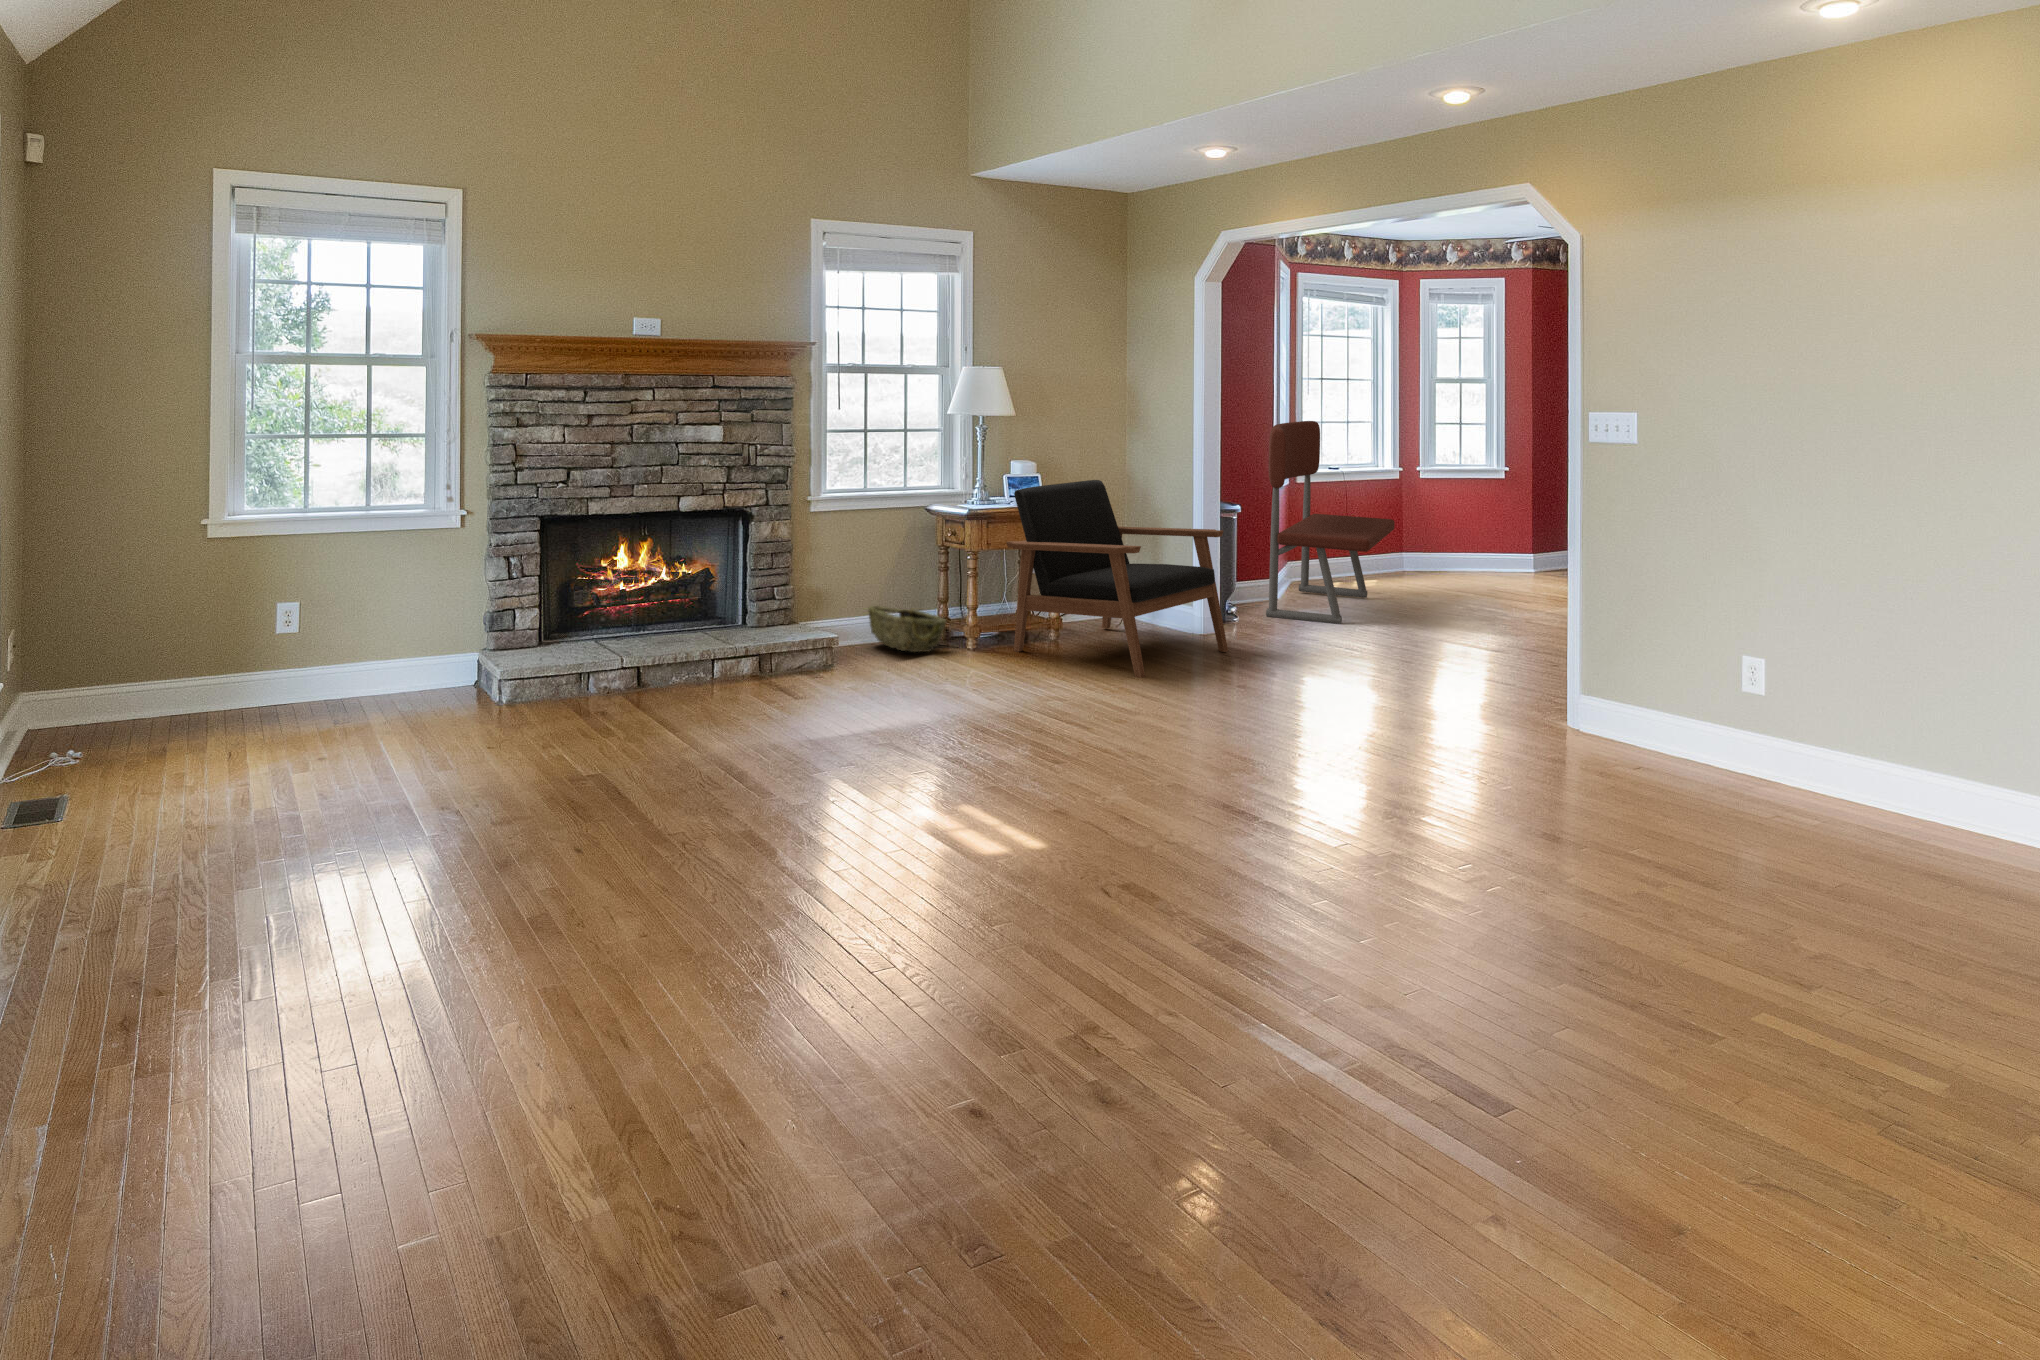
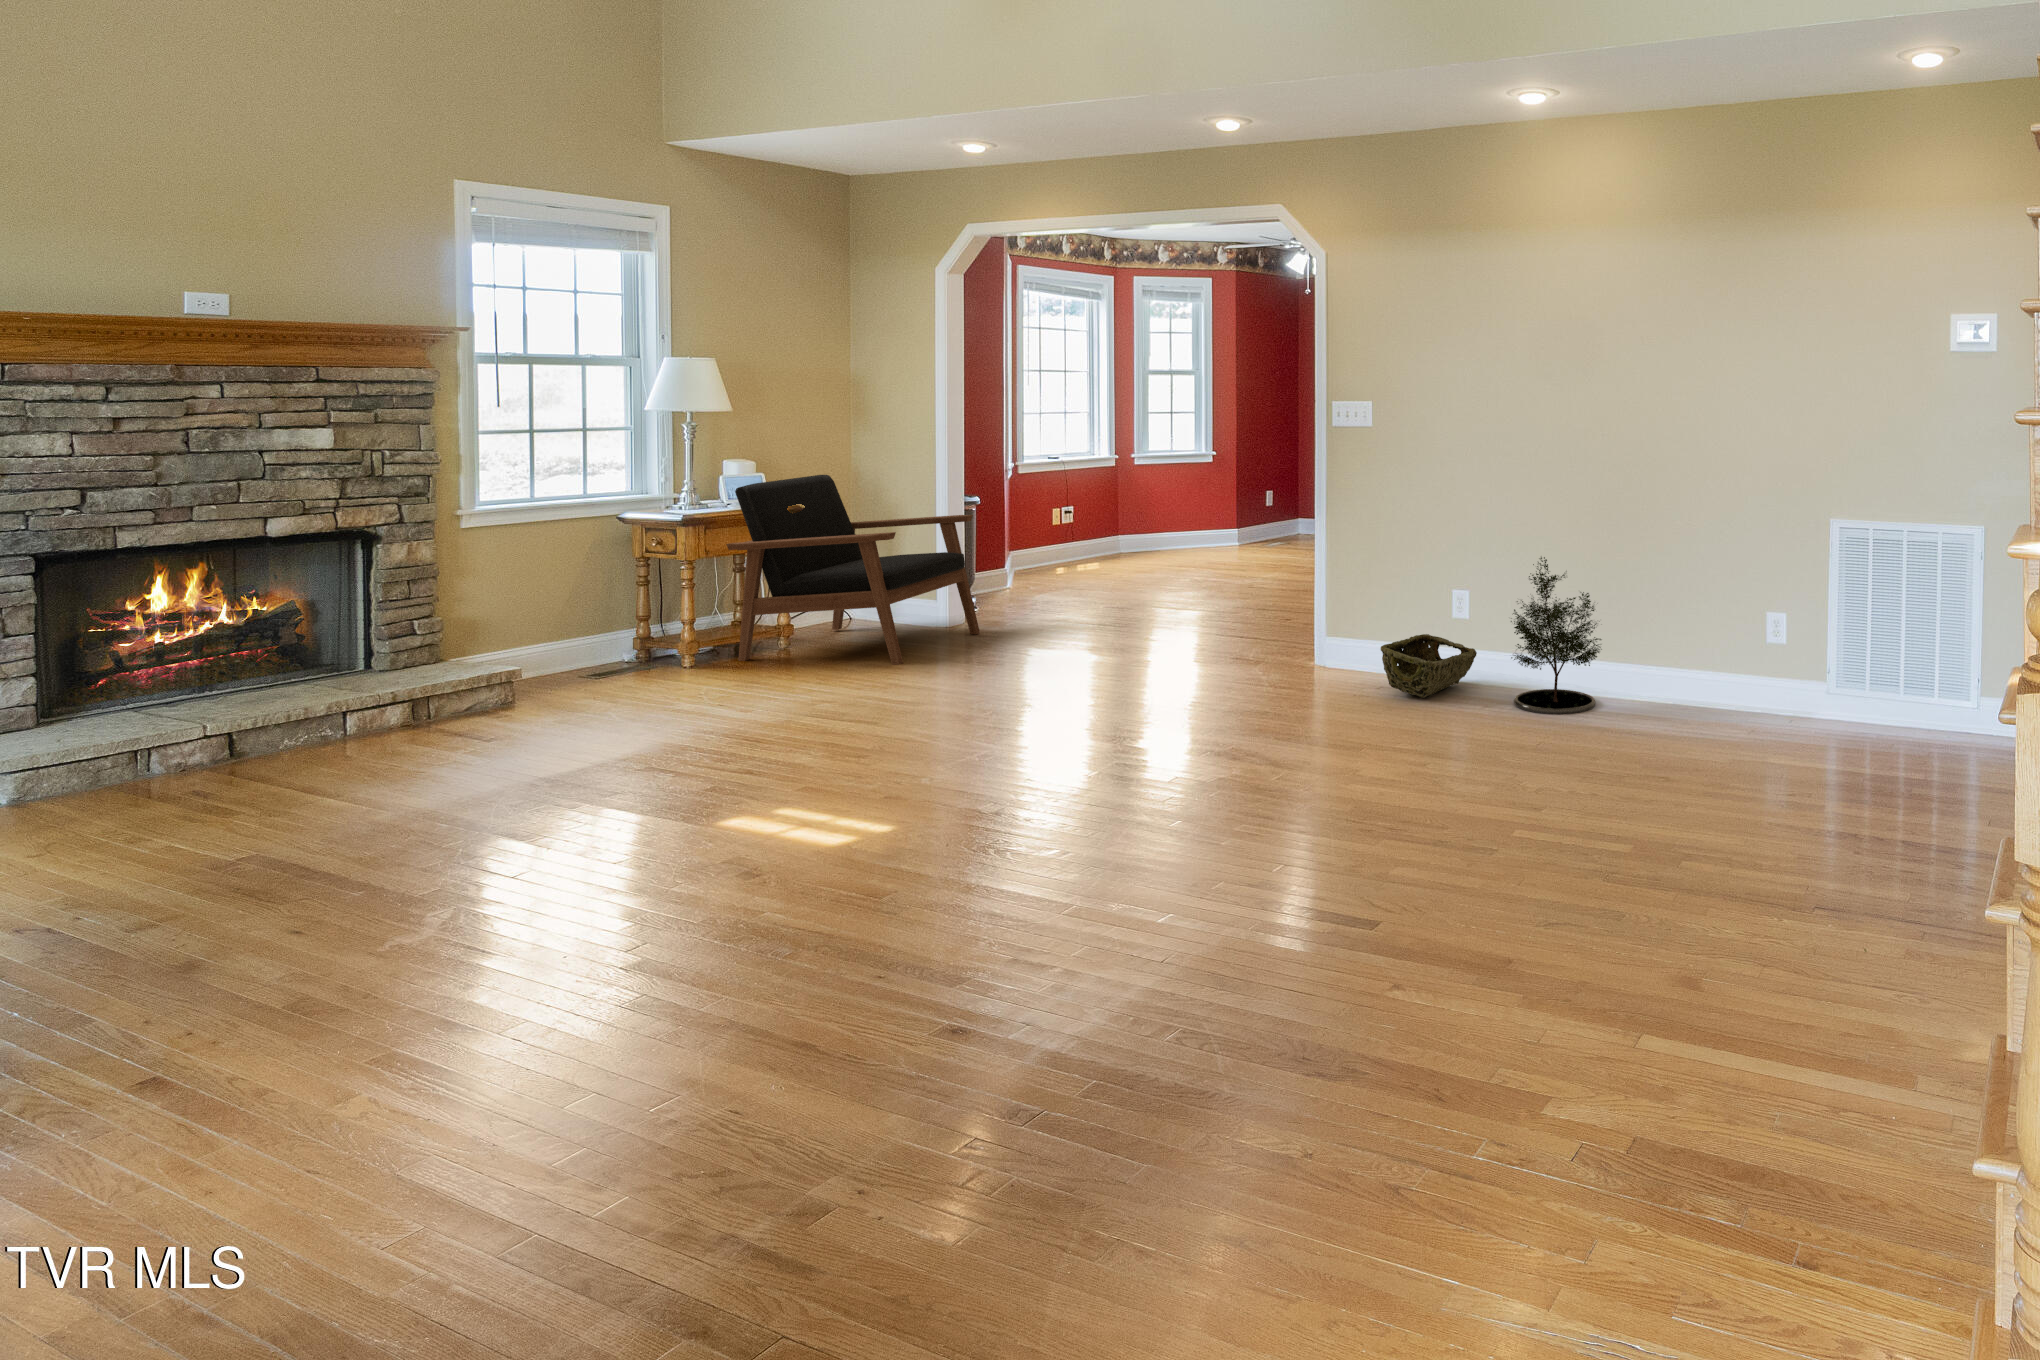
bench: present [1266,421,1395,624] -> none [1003,411,1123,603]
woven basket: present [868,606,946,652] -> present [1381,634,1477,698]
potted tree: none [1827,674,1983,904] -> present [1511,557,1602,714]

